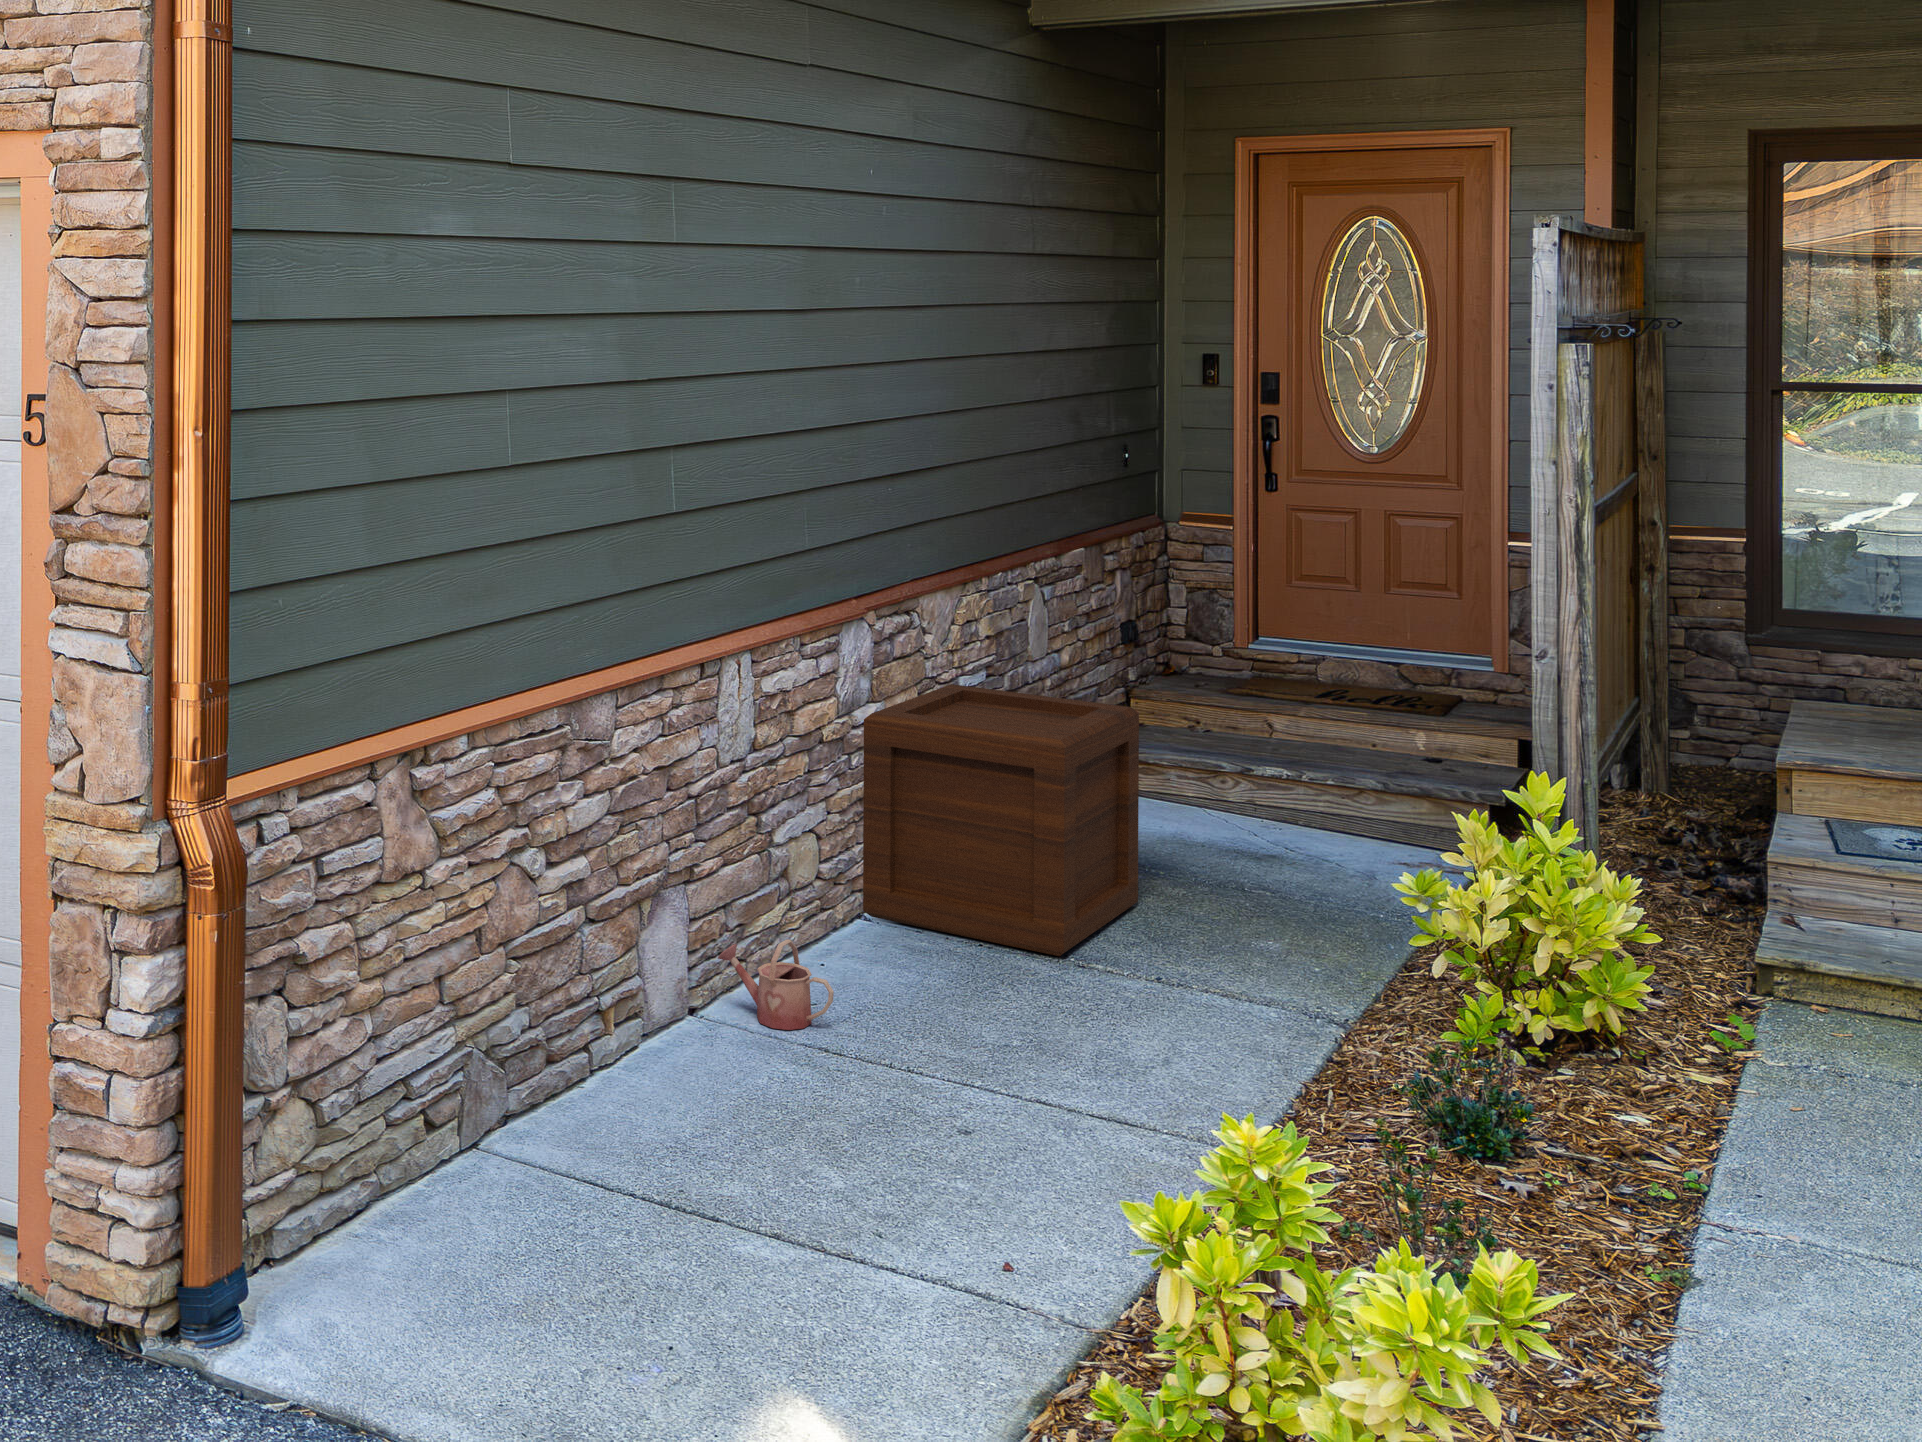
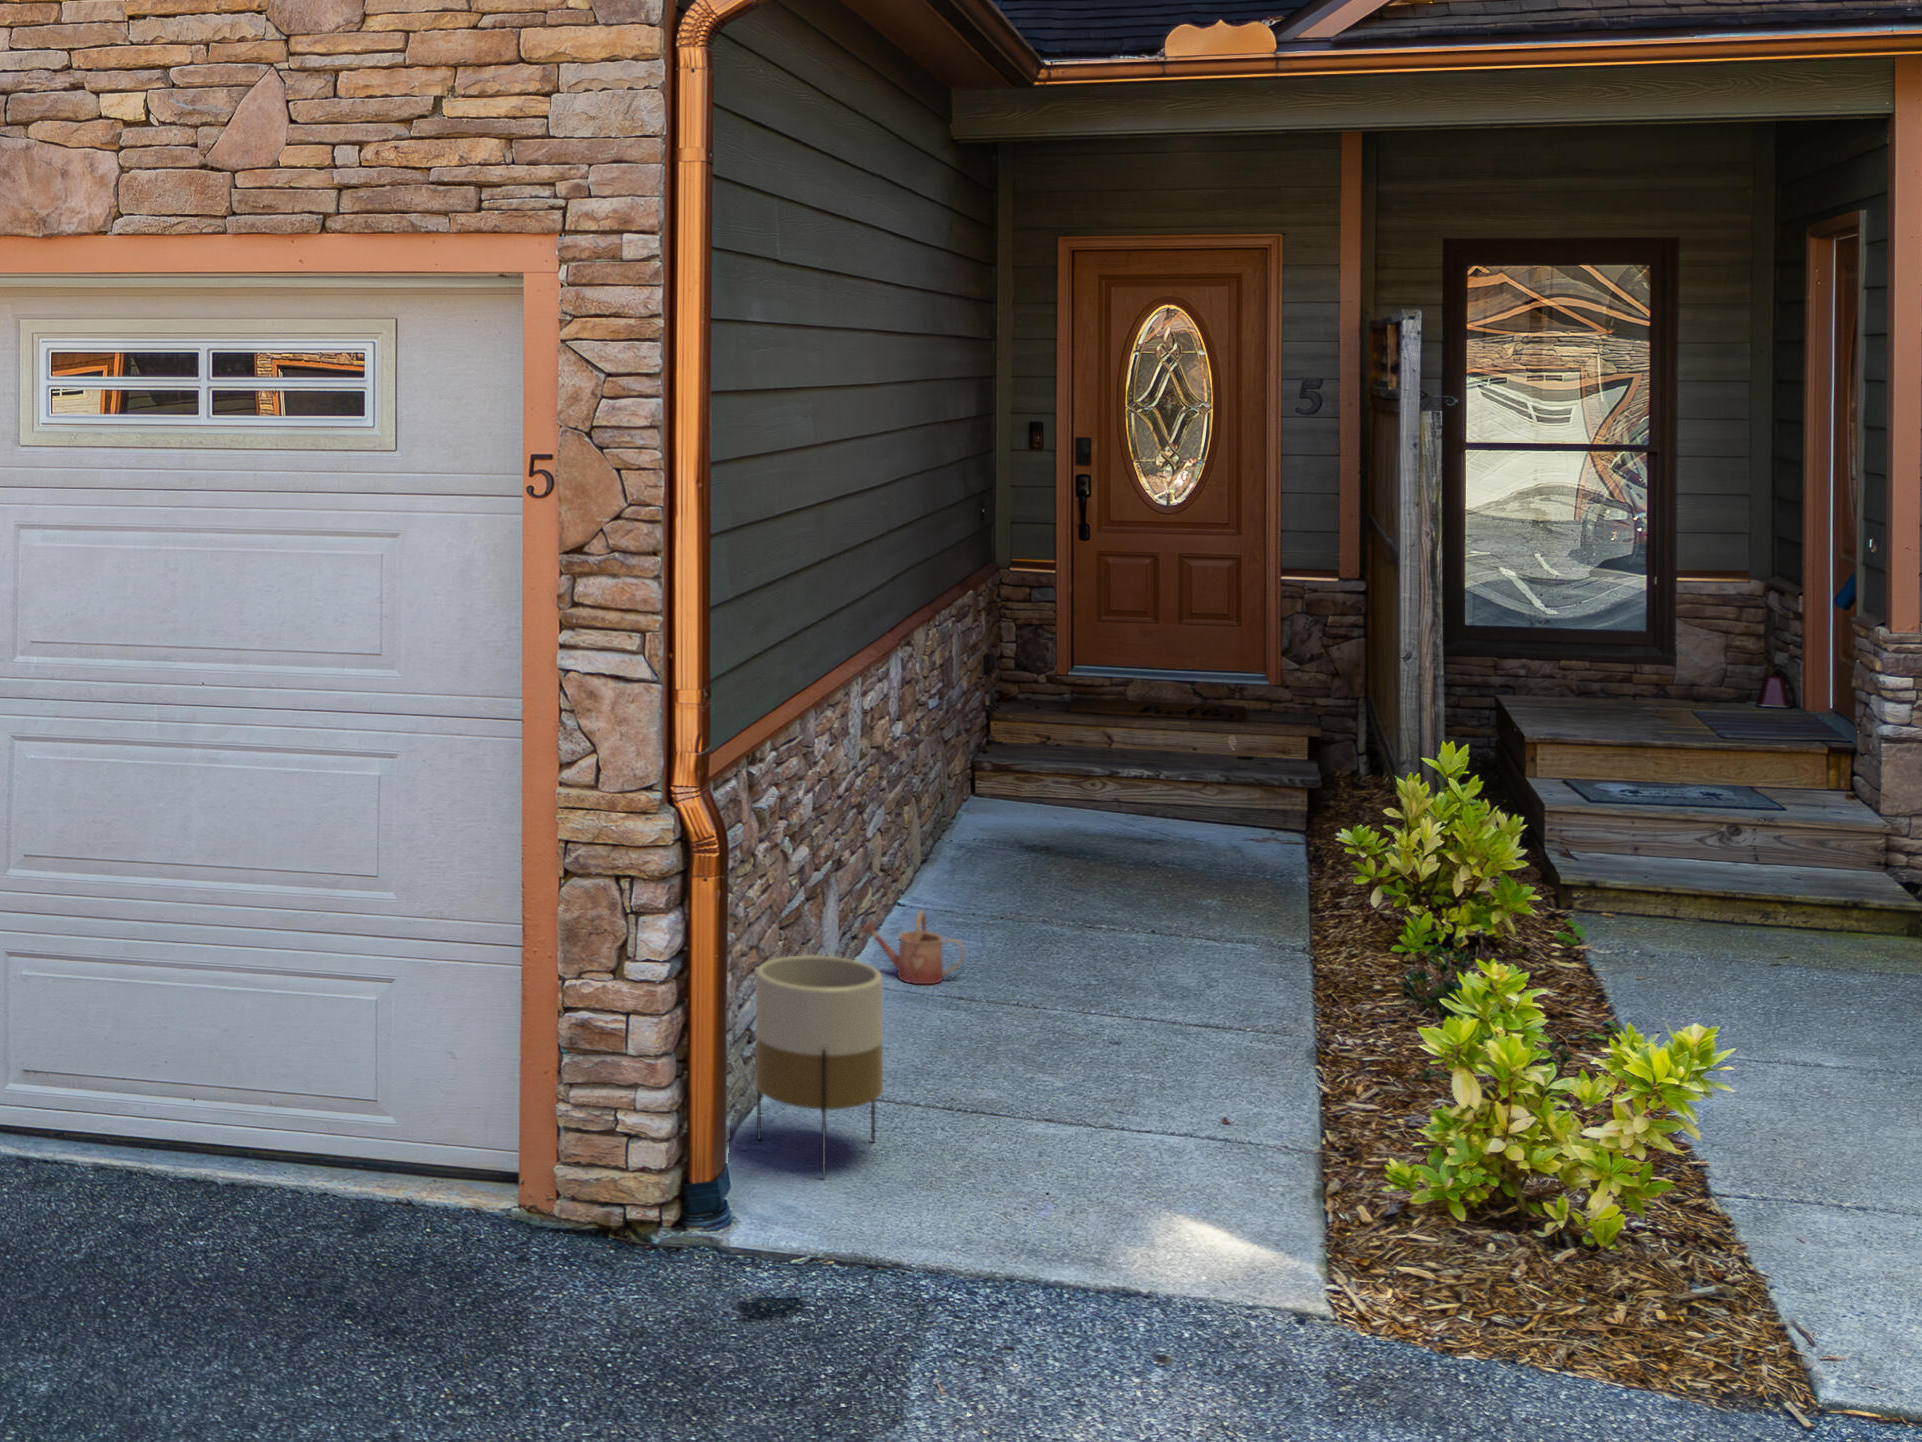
wooden crate: present [863,684,1139,956] -> none [909,704,1108,918]
planter: none [353,1009,513,1295] -> present [755,955,883,1177]

